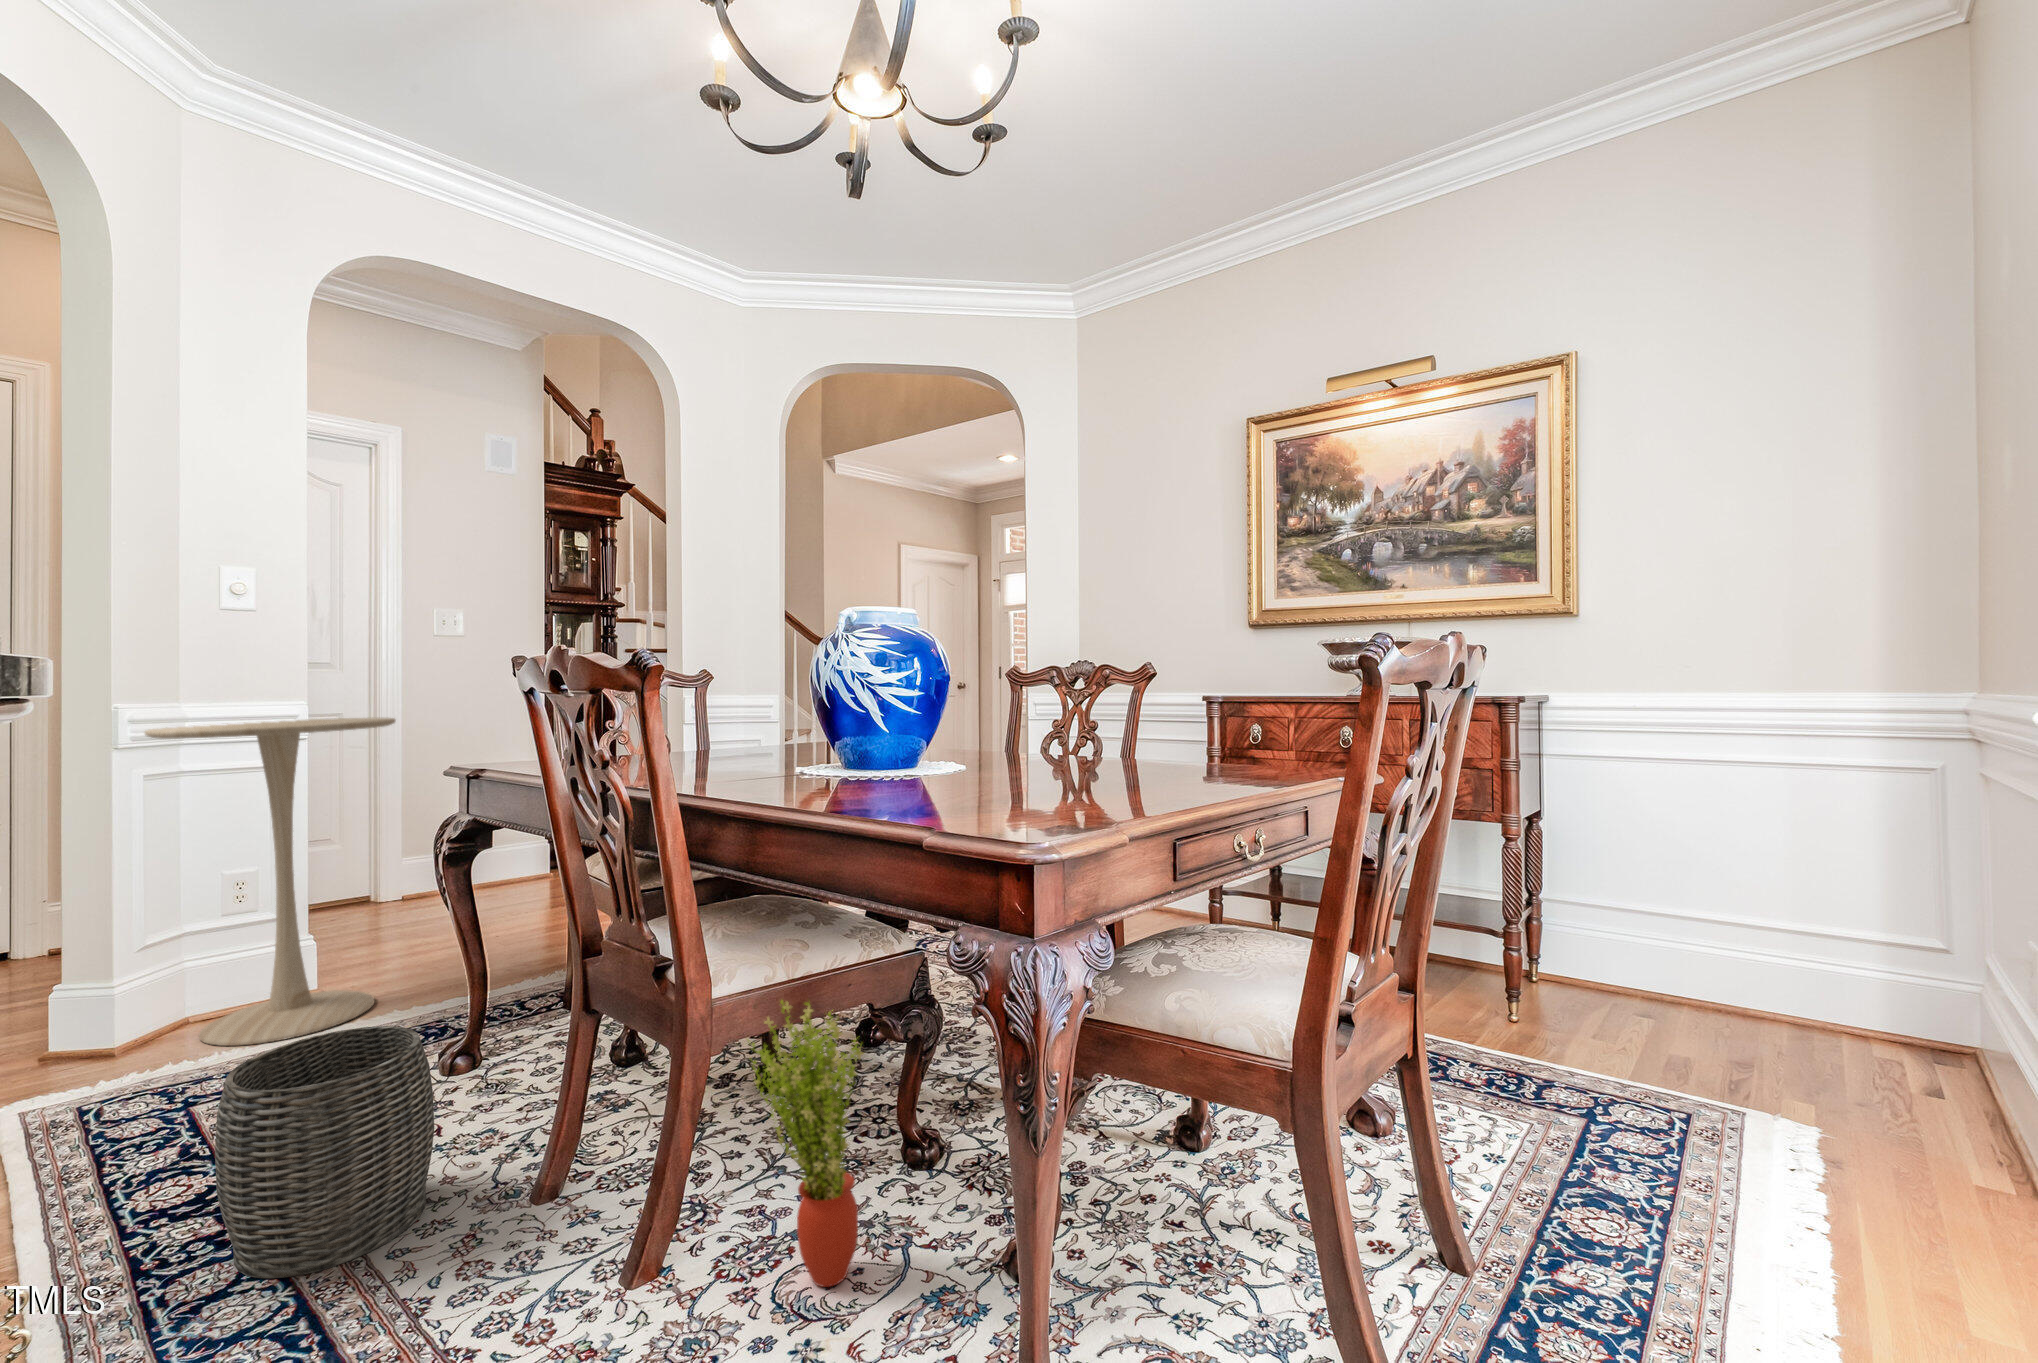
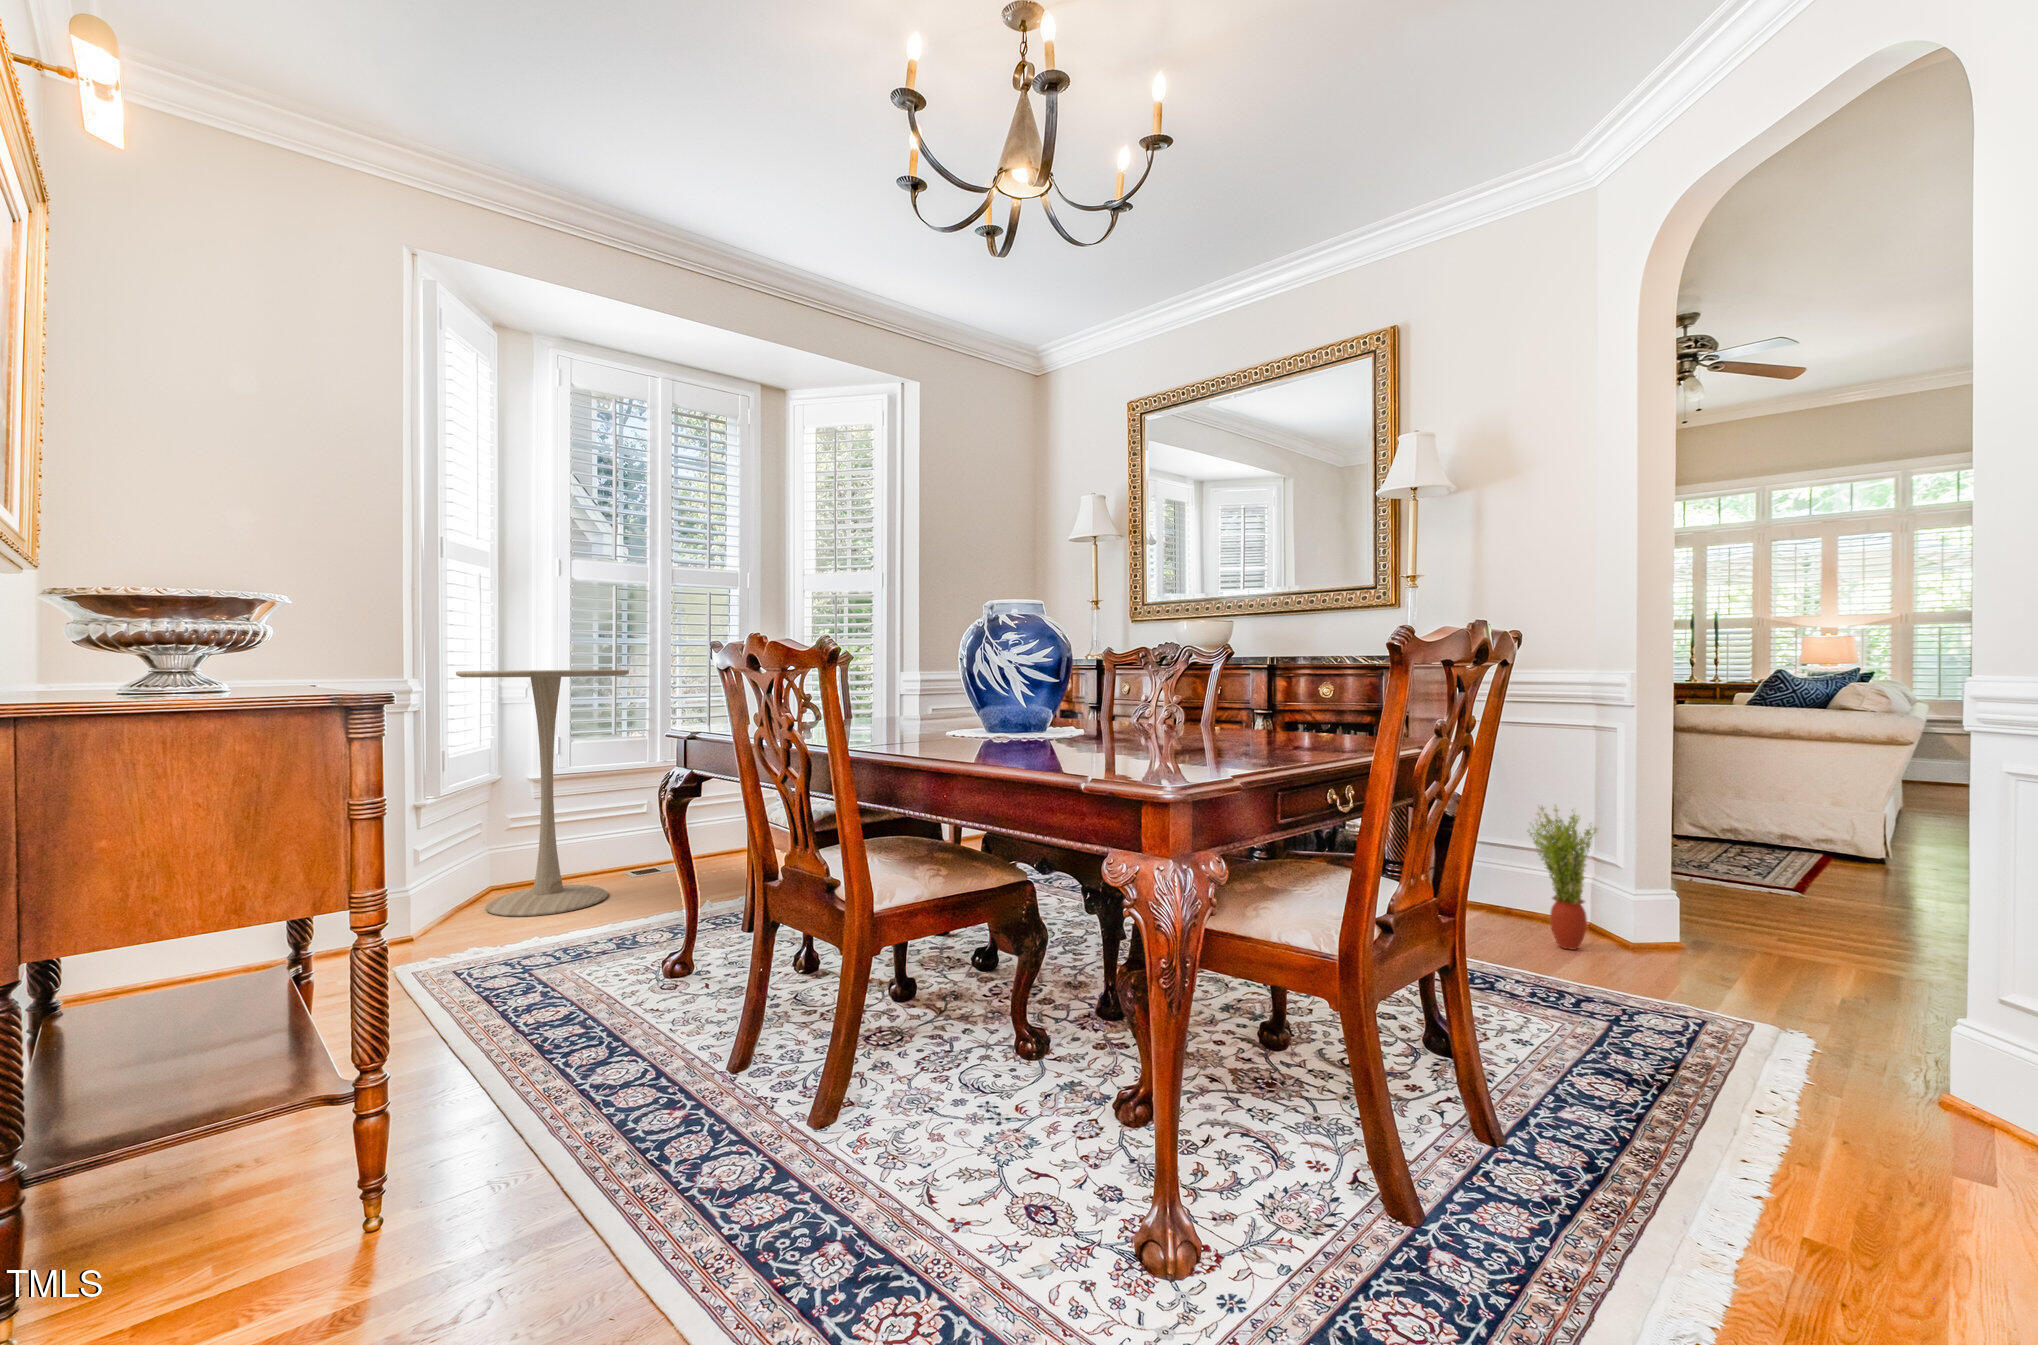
potted plant: present [748,1000,864,1287] -> present [1527,807,1597,950]
woven basket: present [215,1026,434,1278] -> none [547,885,687,1049]

